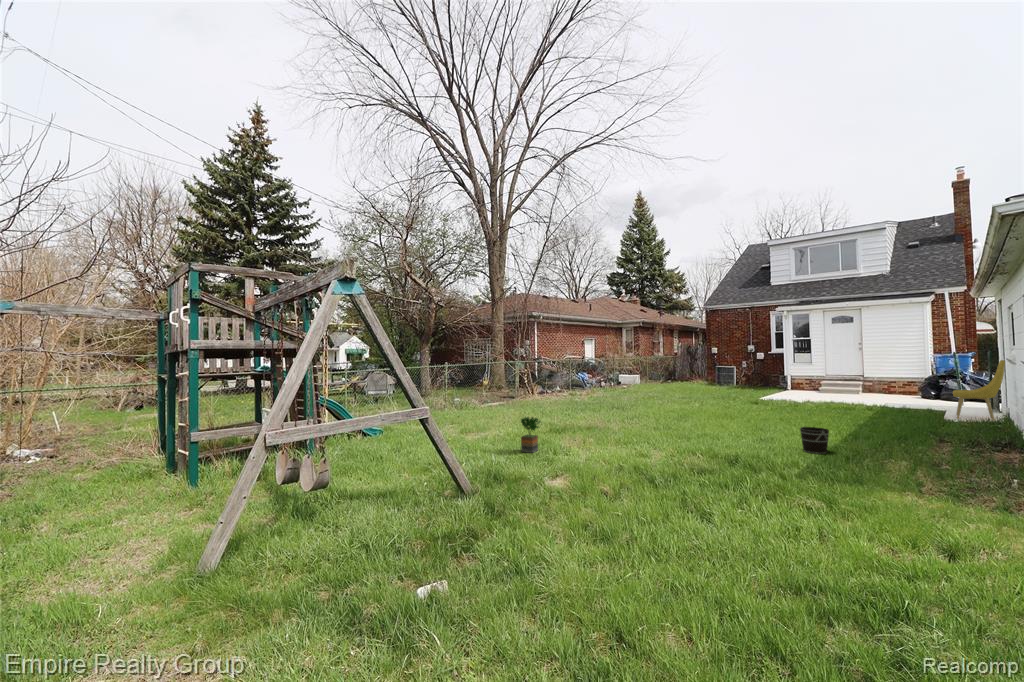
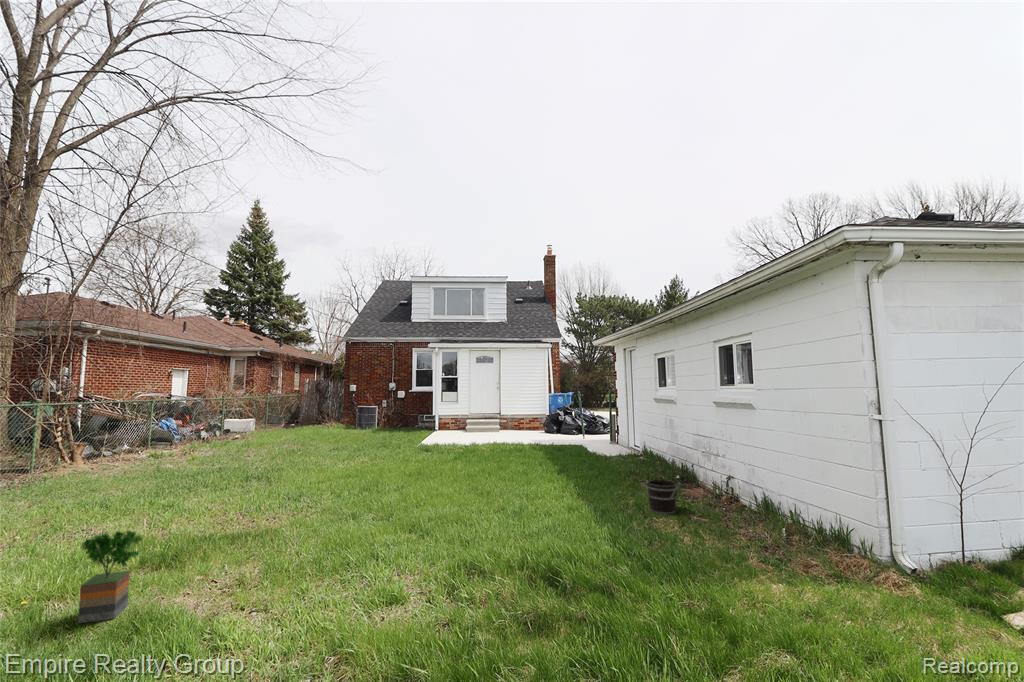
chair: present [953,360,1005,421] -> none [585,399,618,451]
bucket: present [800,427,829,454] -> present [647,480,677,514]

